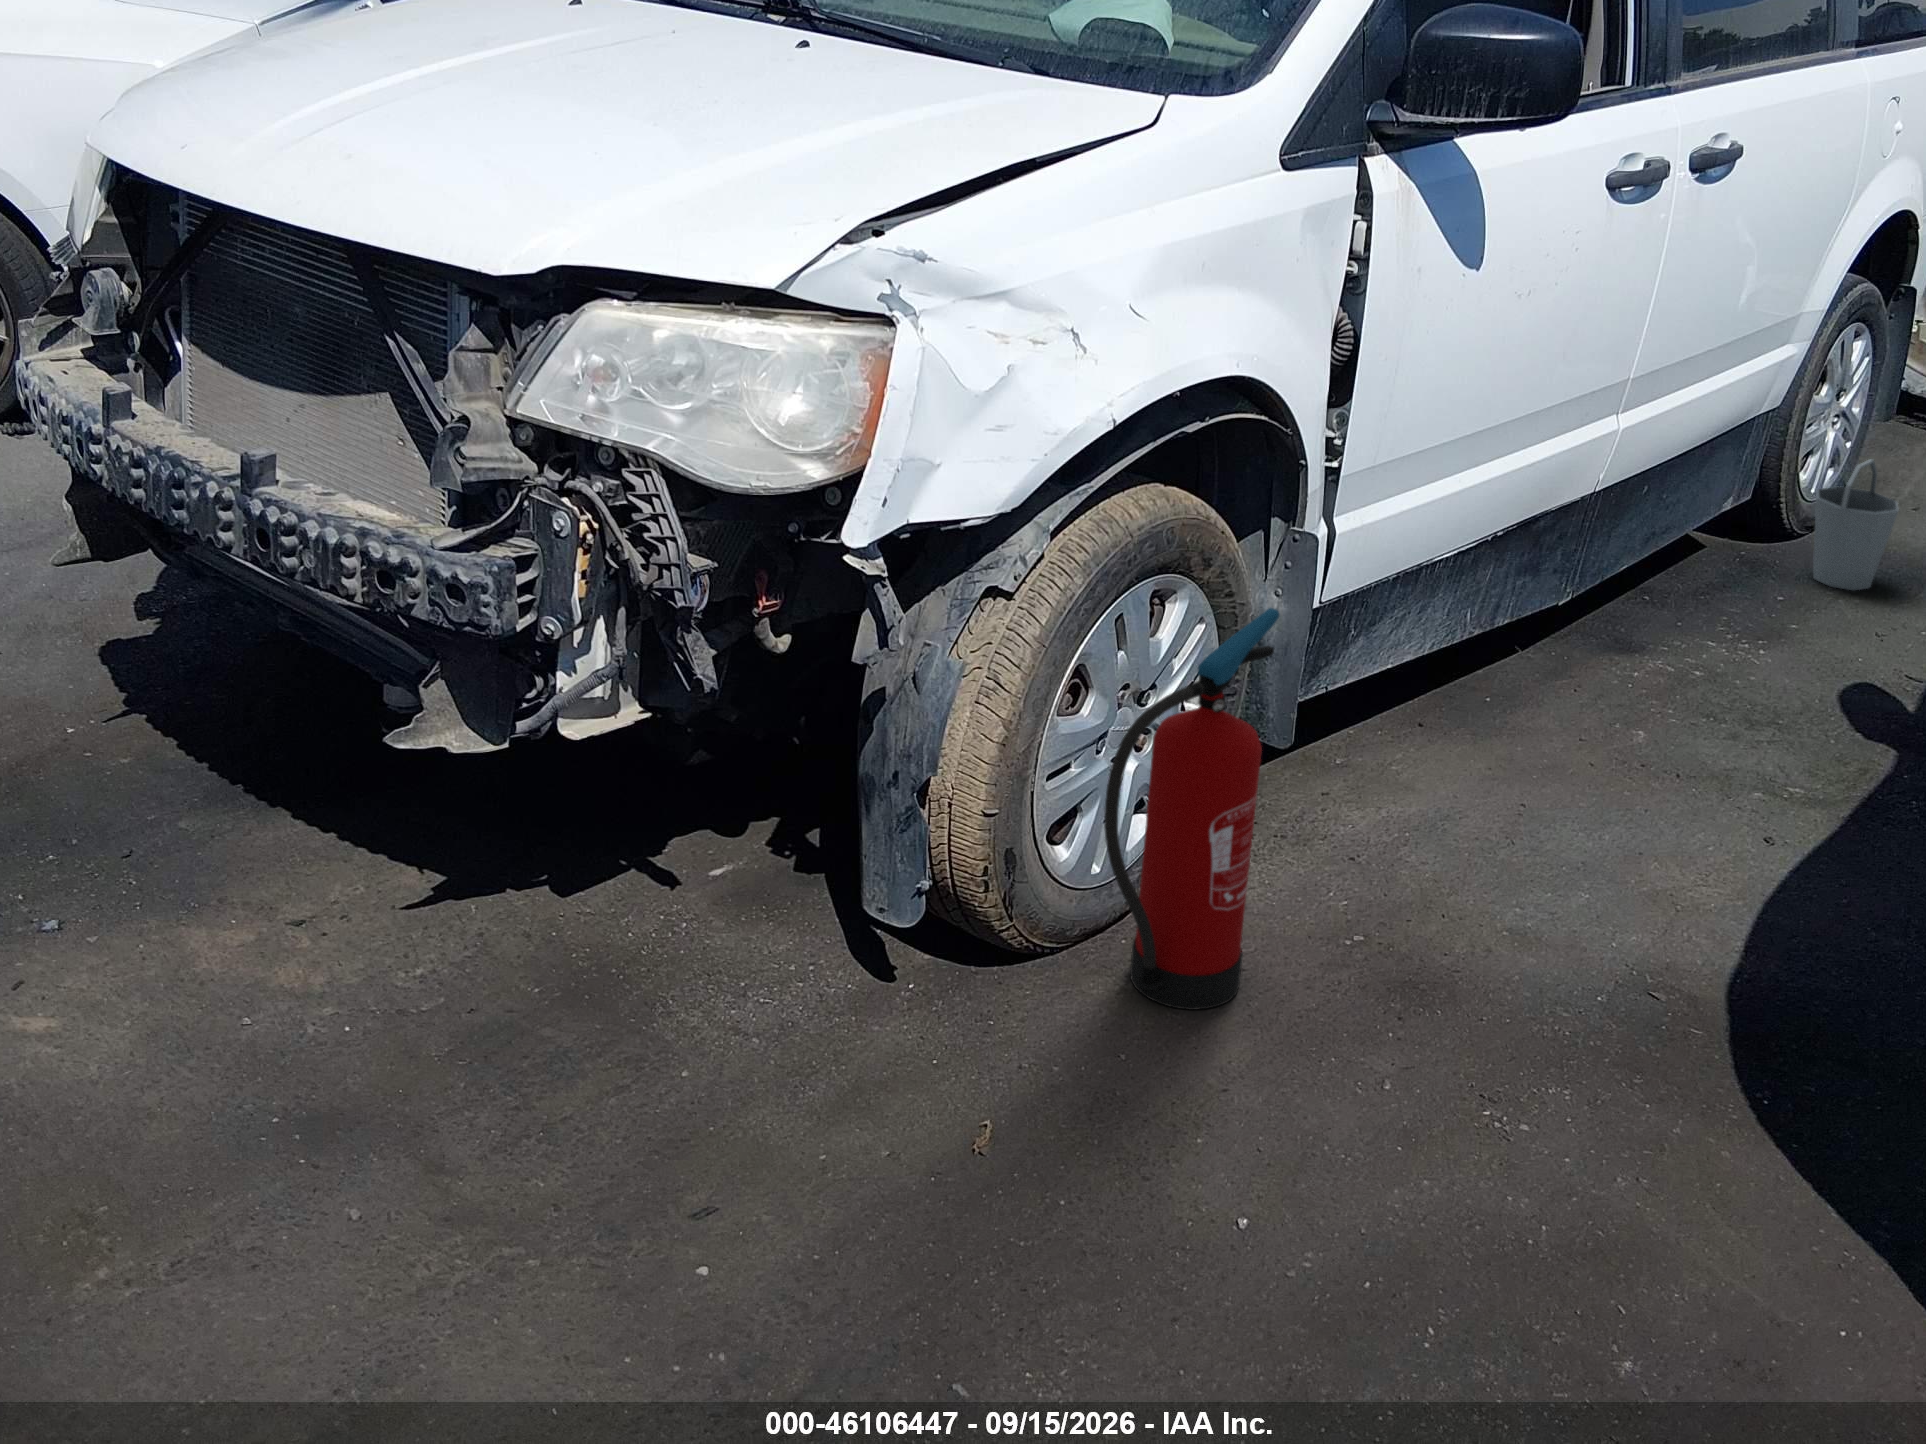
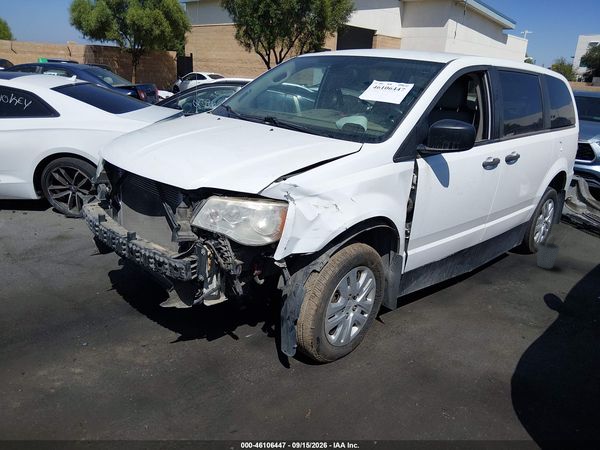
fire extinguisher: present [1104,608,1280,1010] -> none [343,276,391,379]

